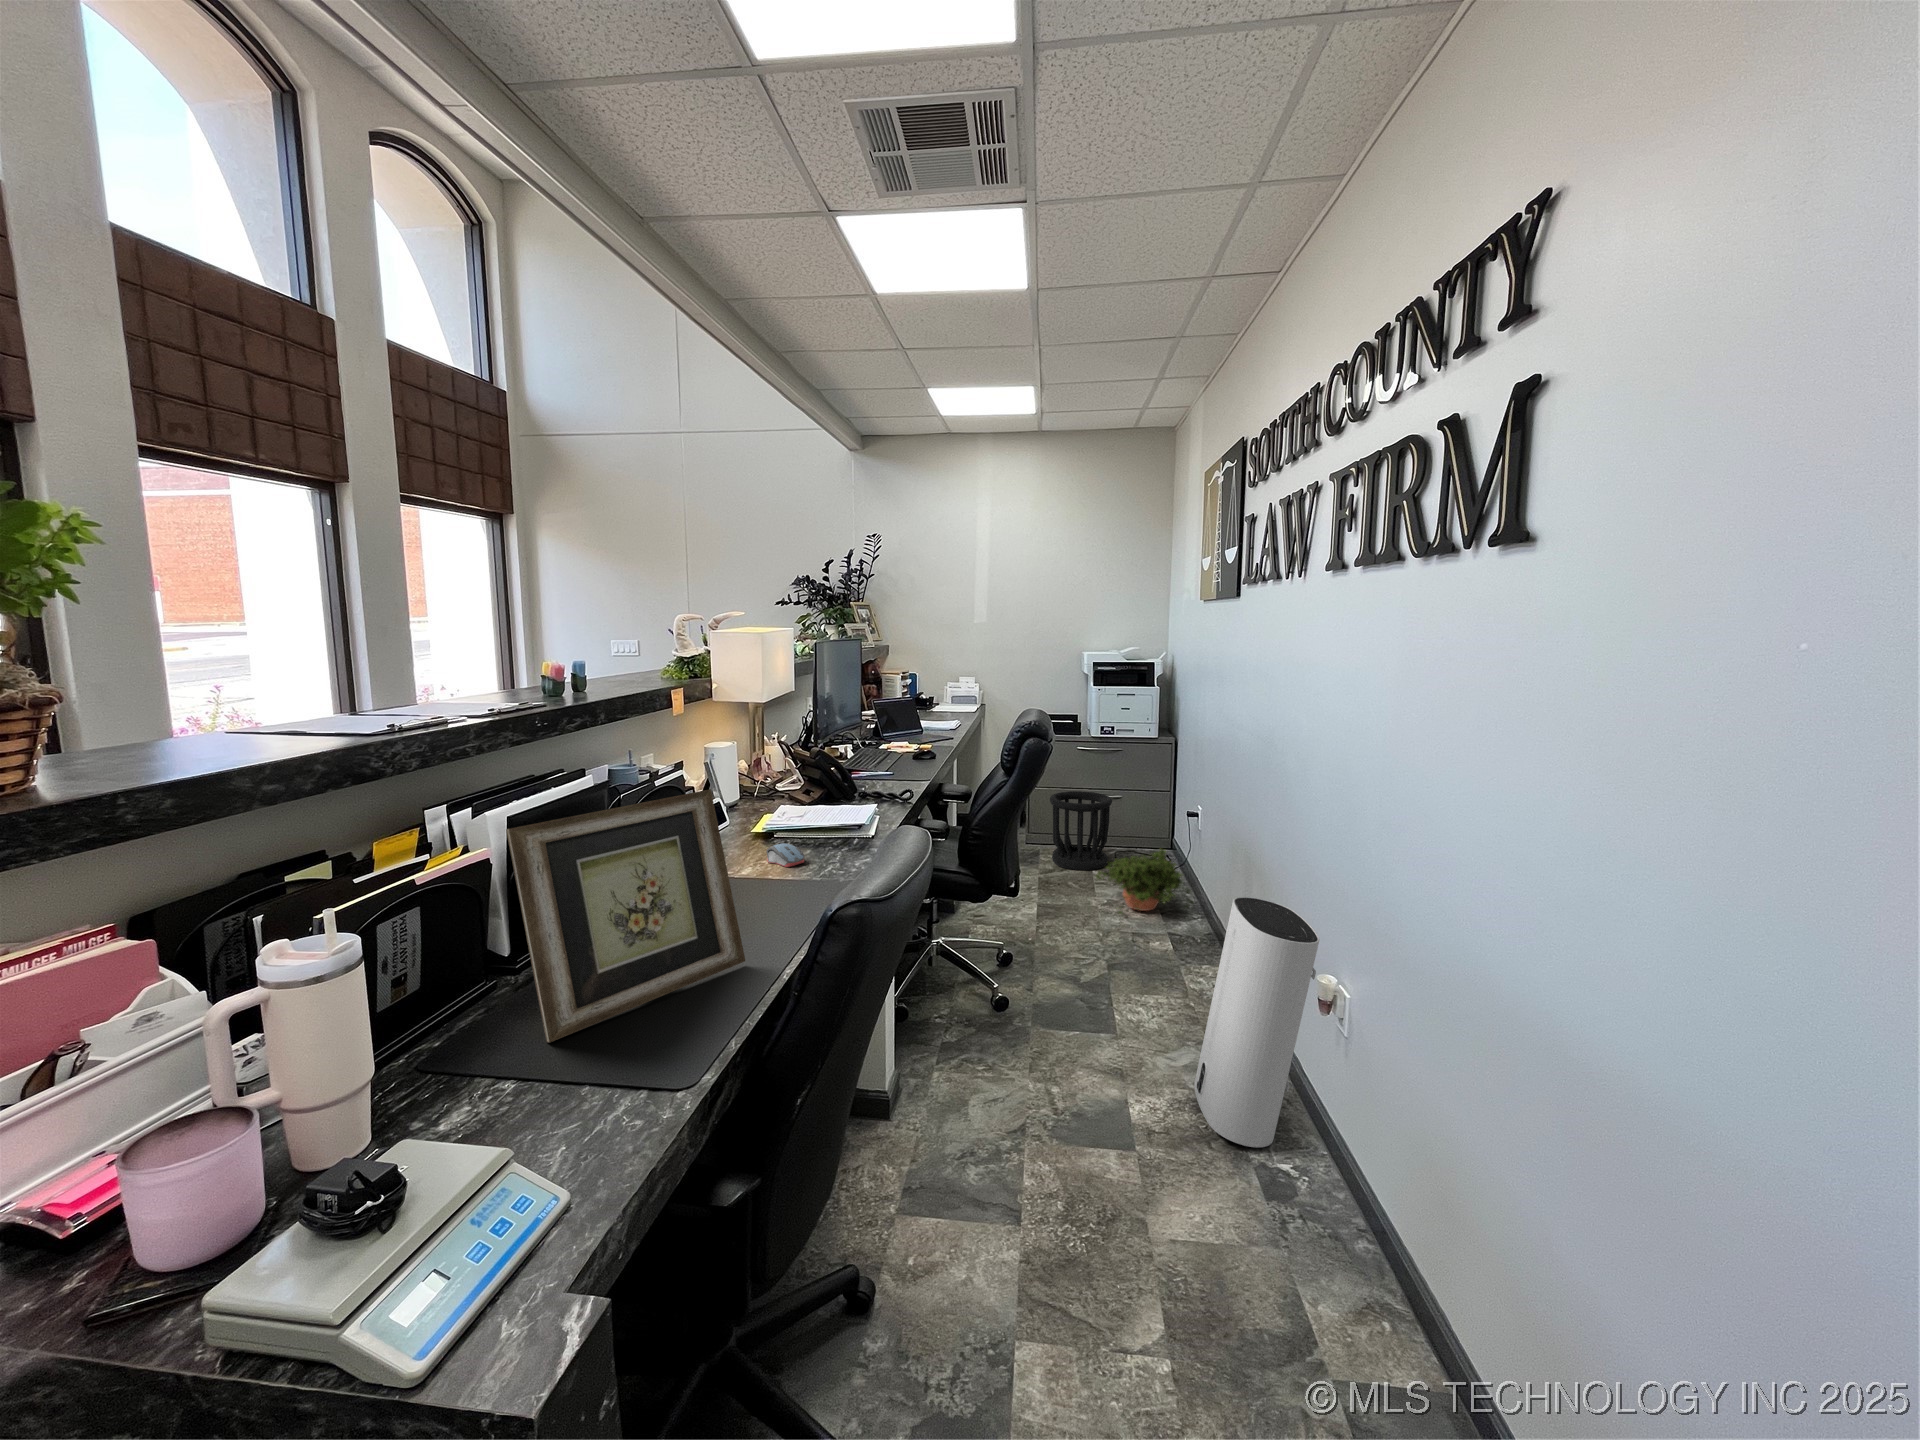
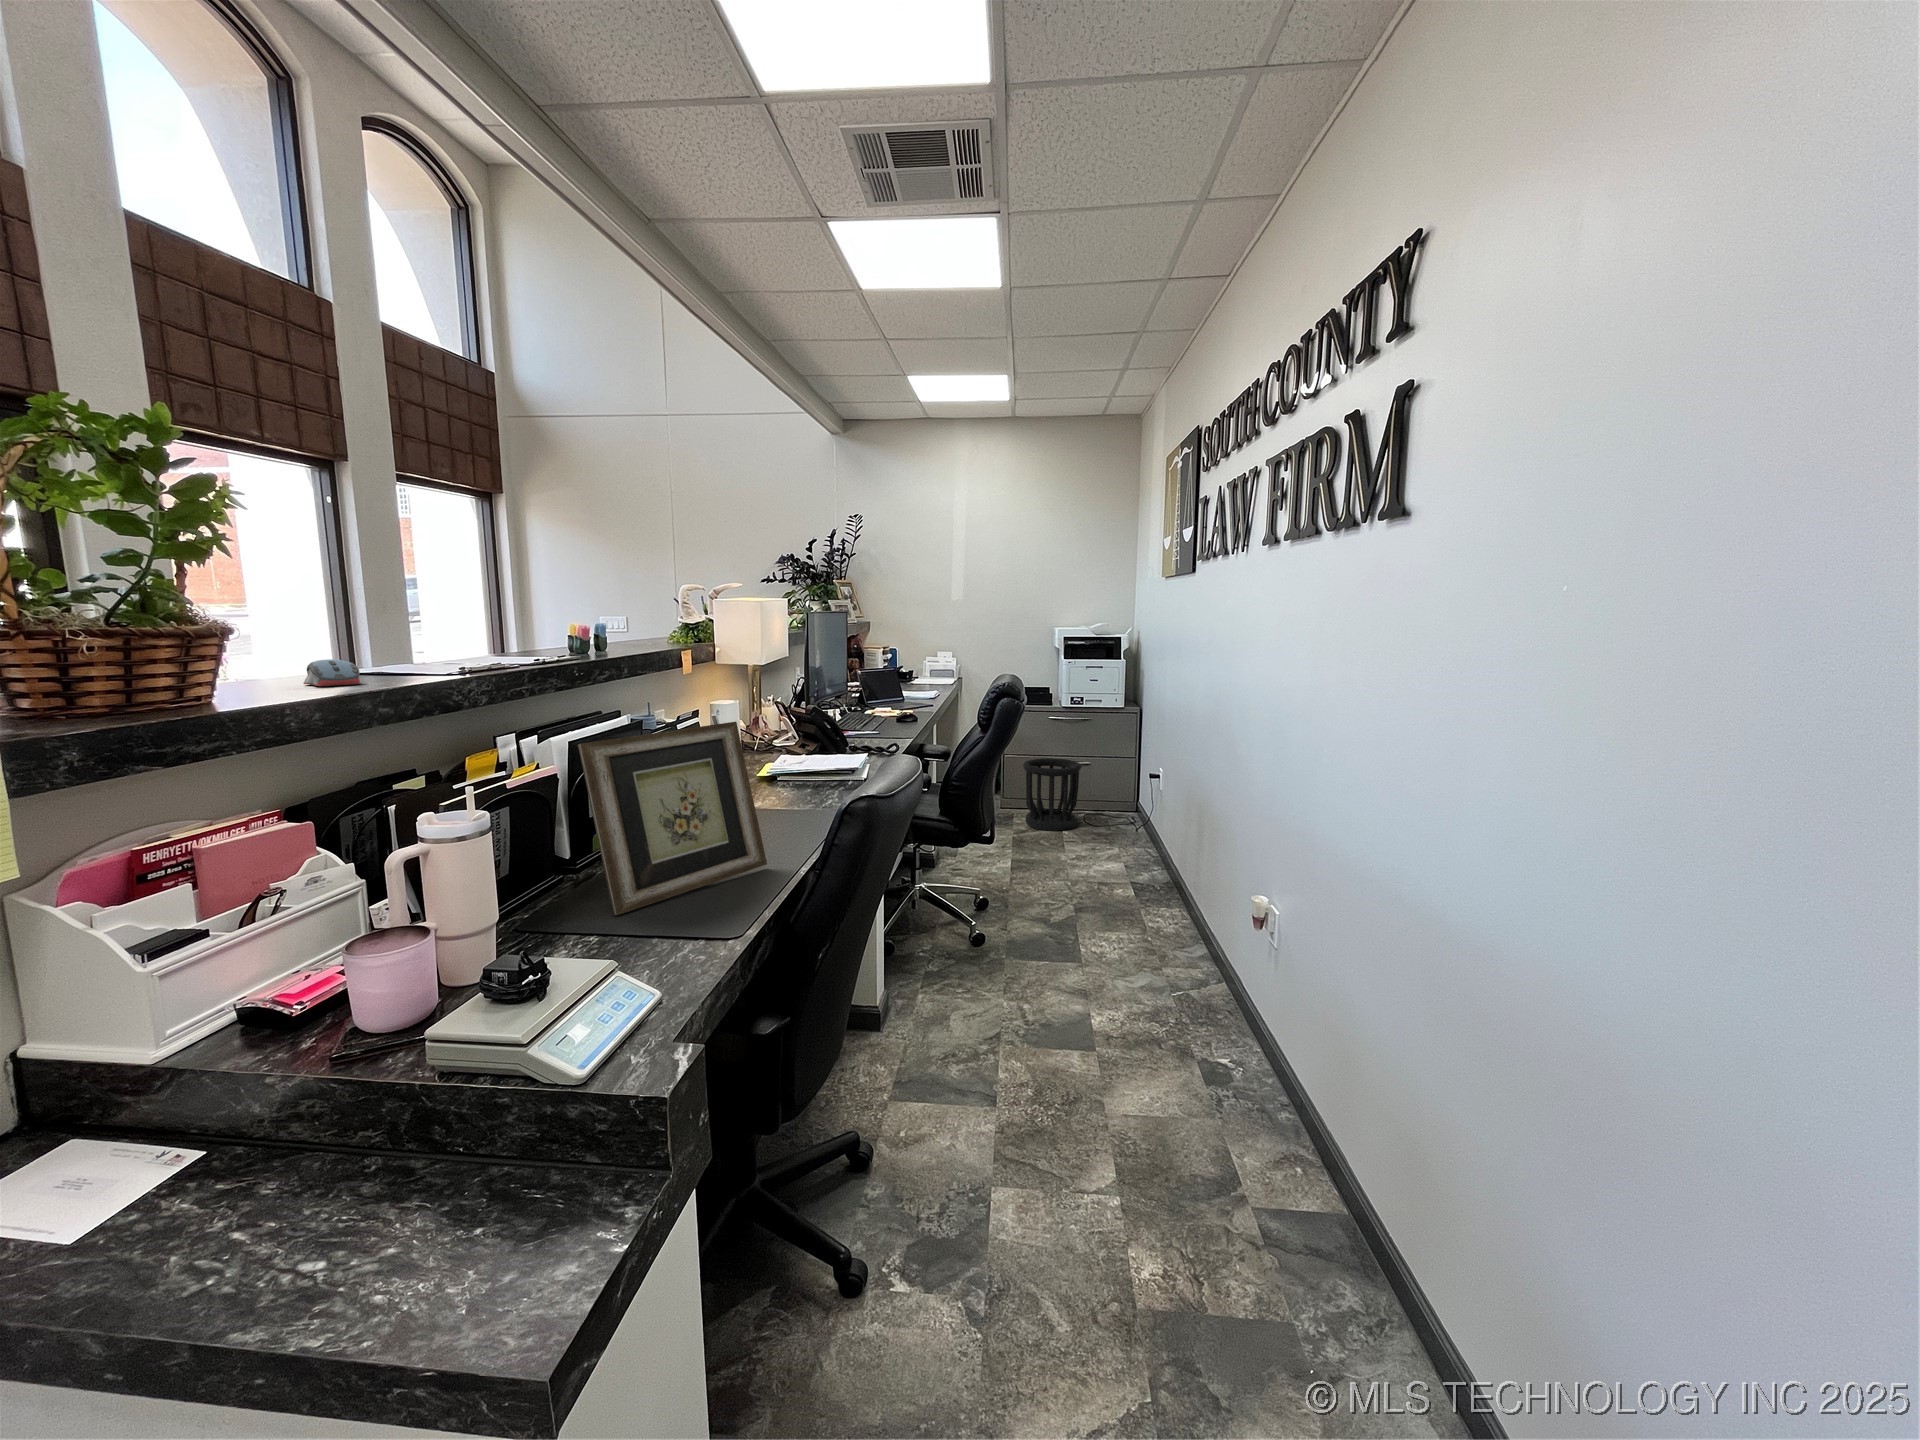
computer mouse: present [766,843,804,867] -> present [303,659,360,686]
potted plant: present [1096,849,1190,914] -> none [1062,807,1156,868]
air purifier: present [1194,897,1320,1147] -> none [1148,834,1254,1046]

